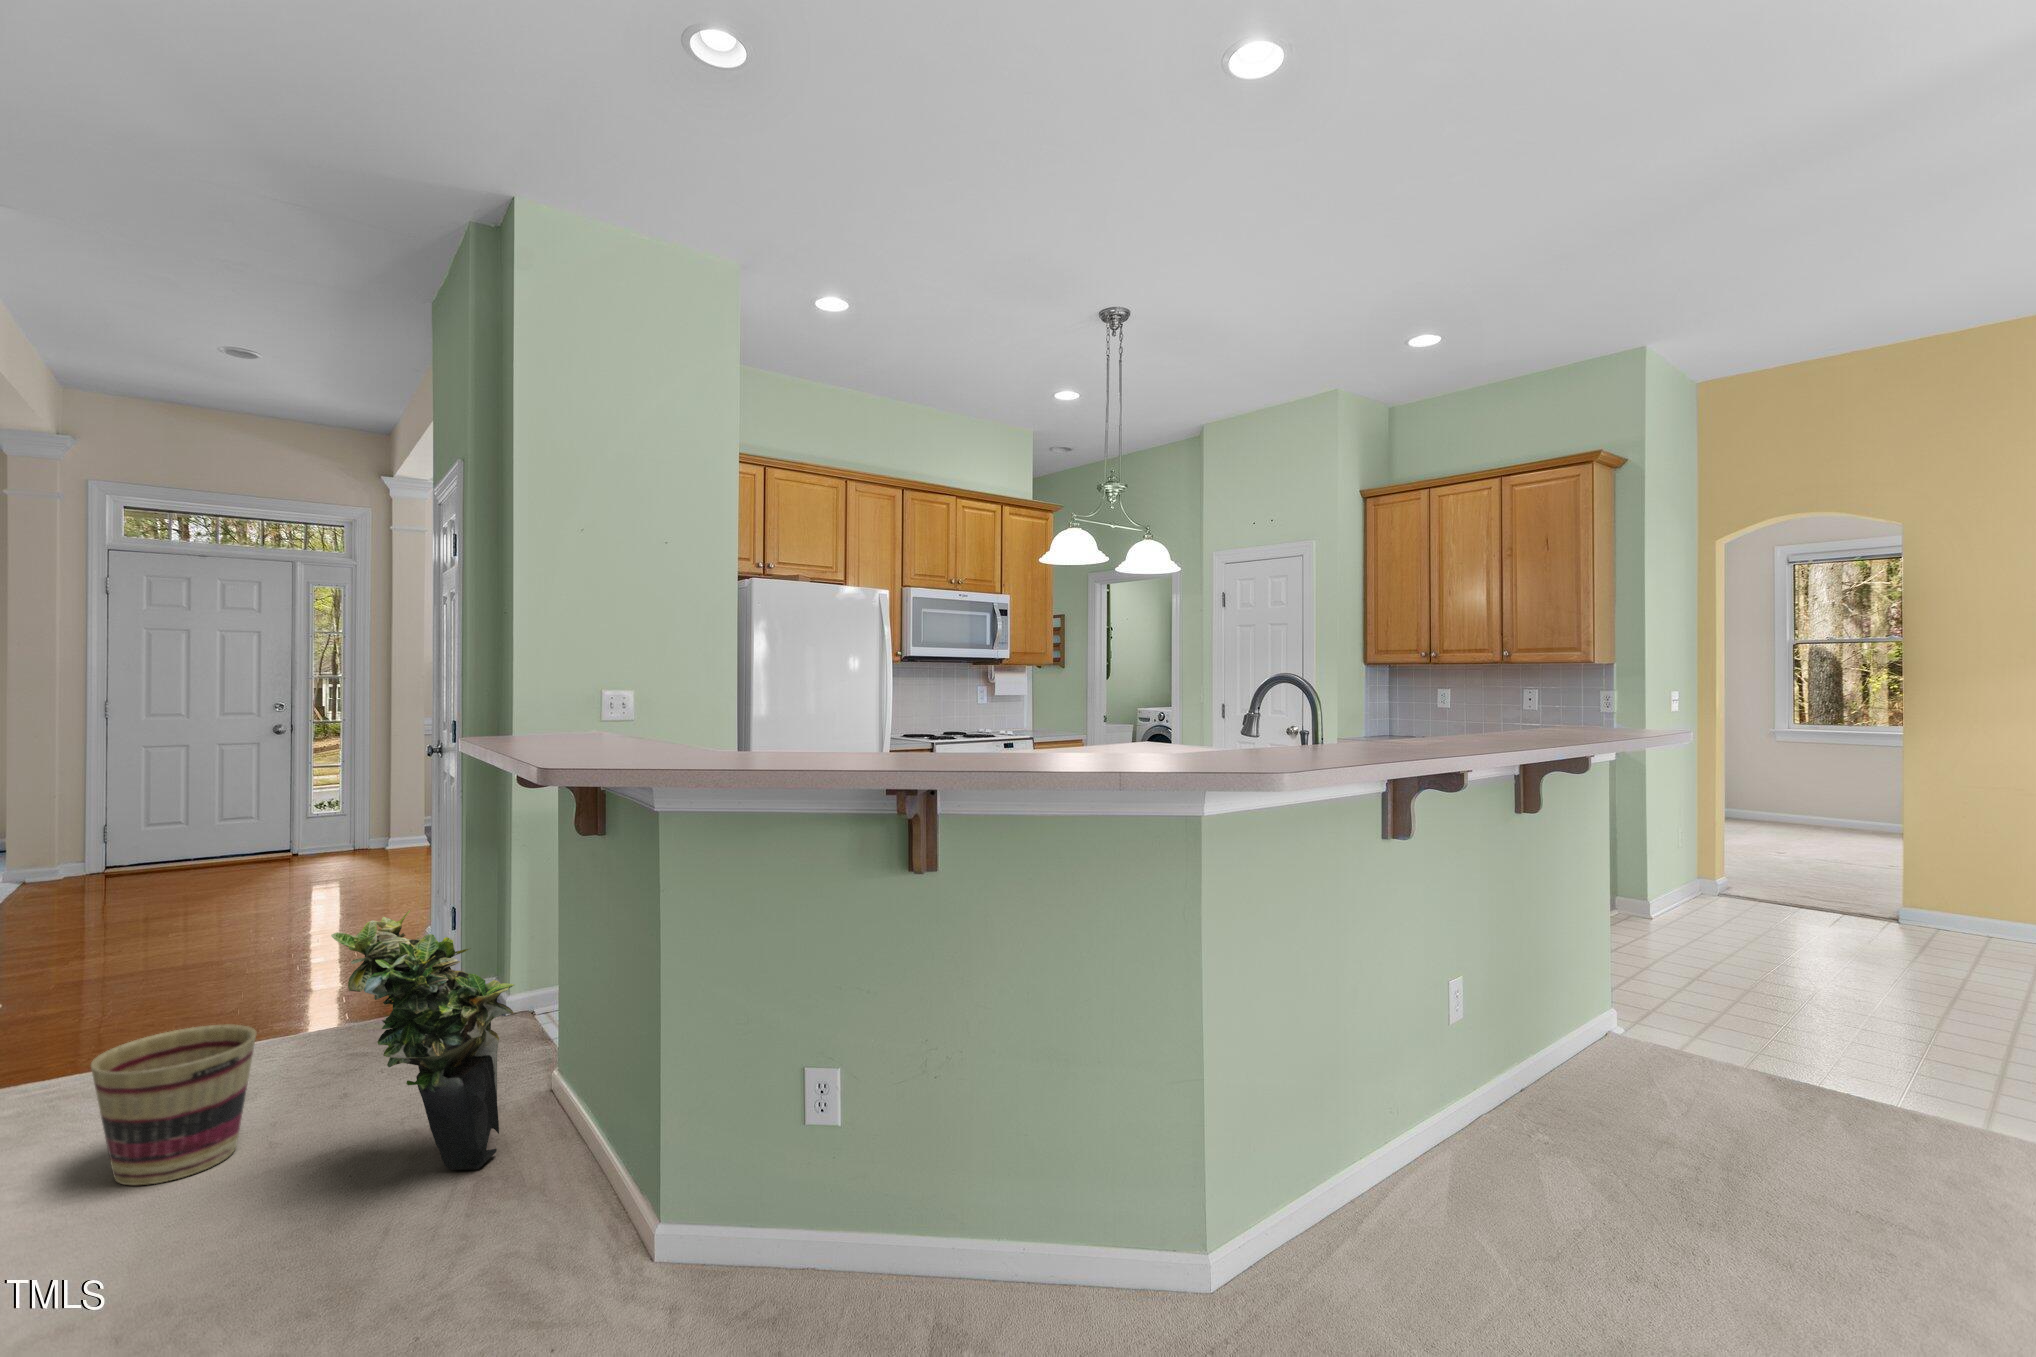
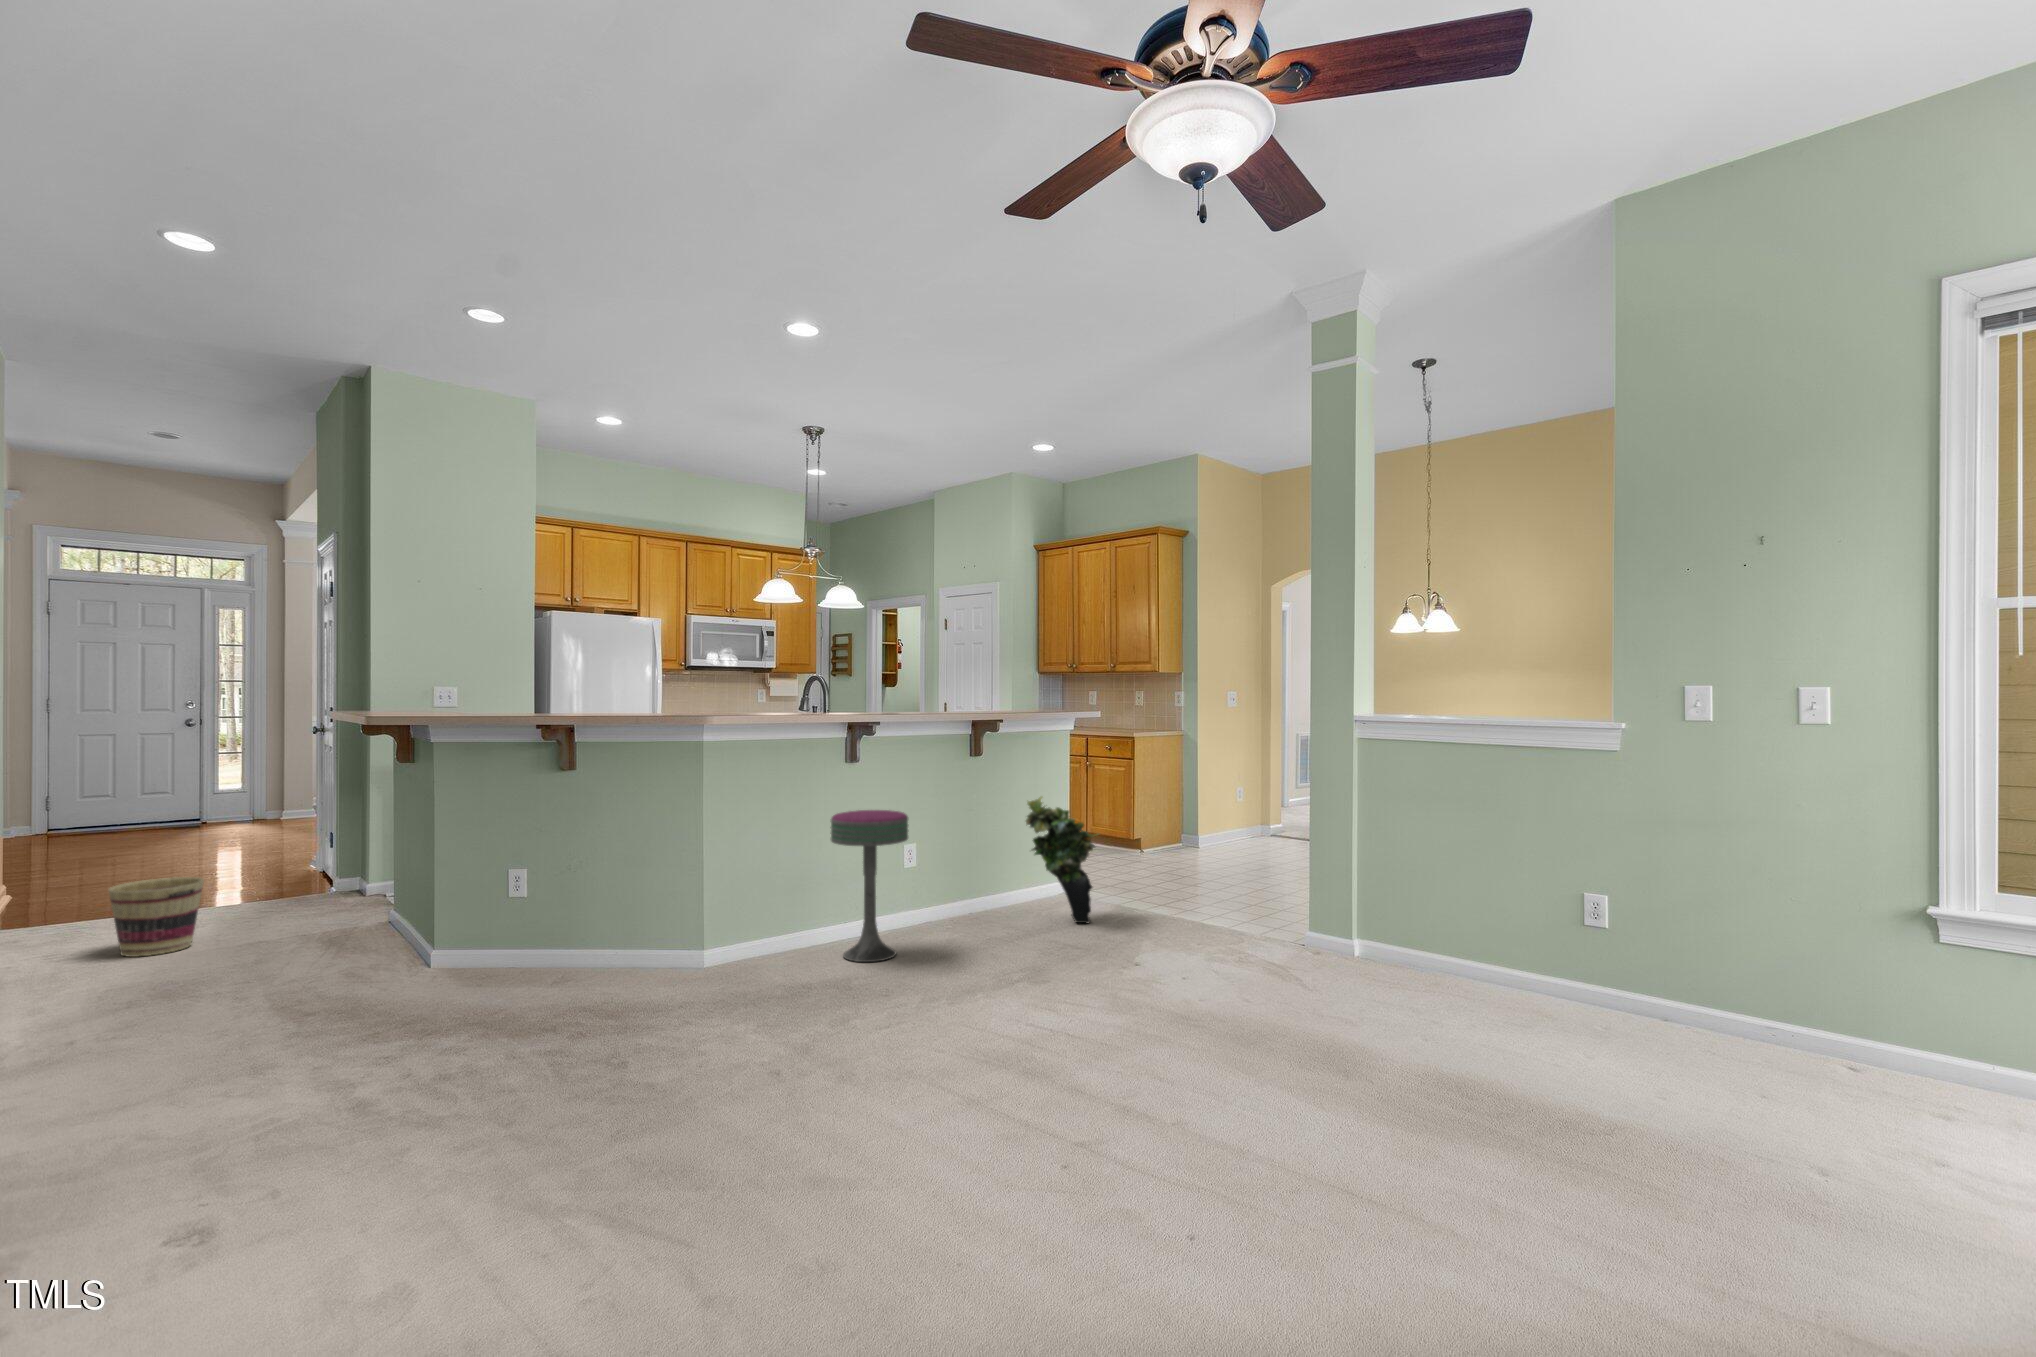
potted plant: present [331,910,514,1170] -> present [1026,797,1098,923]
bar stool: none [1402,940,1572,1270] -> present [830,810,908,962]

